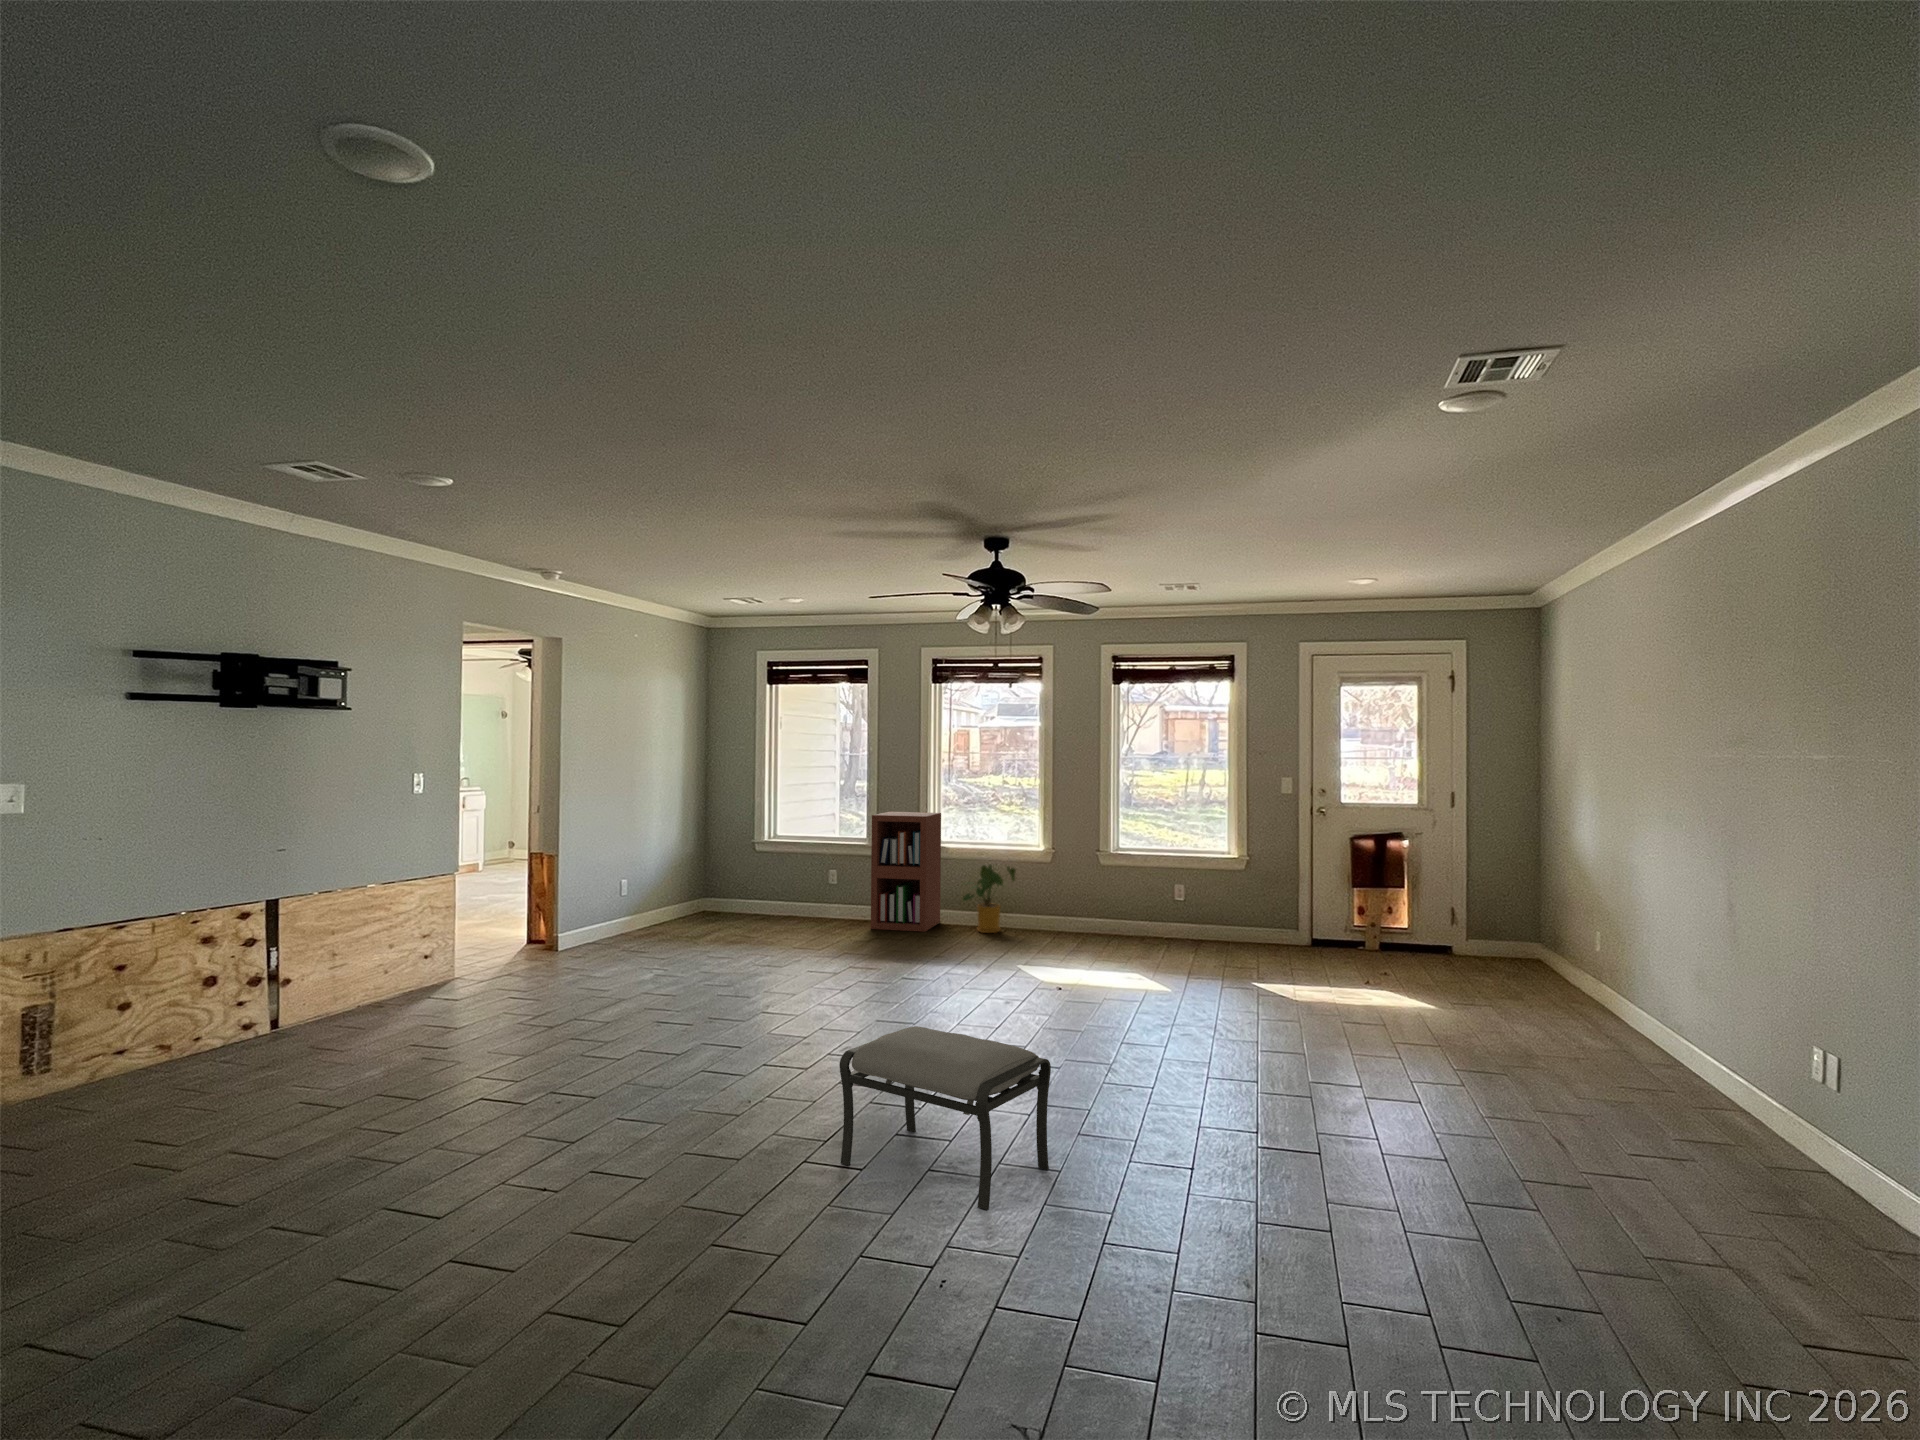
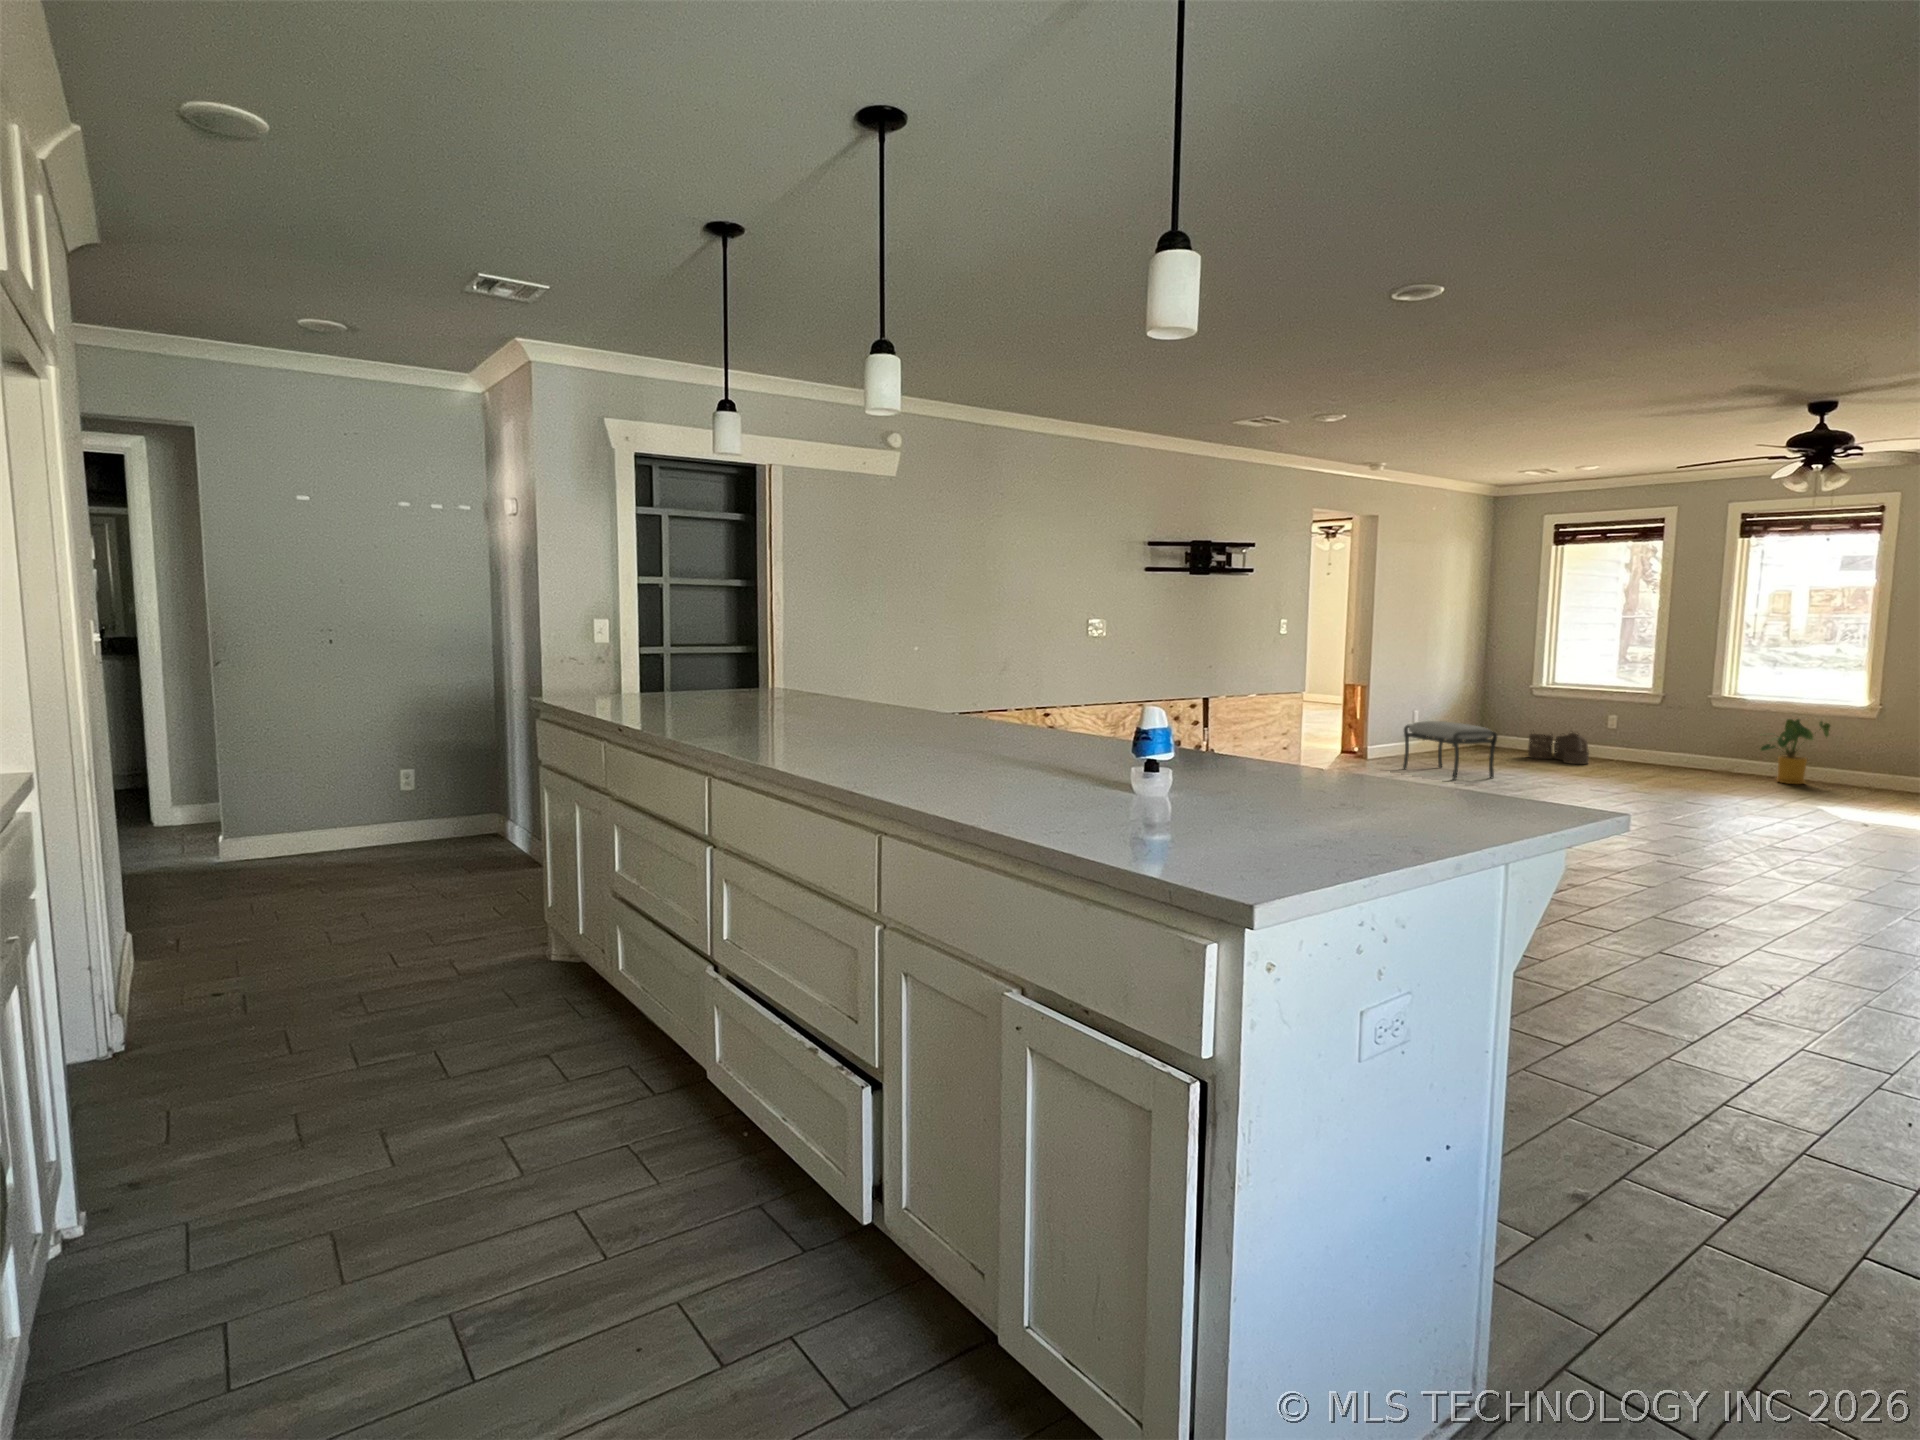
bookshelf: present [871,812,941,932] -> none [1652,664,1741,777]
woven basket: none [751,888,811,929] -> present [1528,733,1589,764]
ottoman: present [840,1026,1051,1210] -> present [1403,721,1497,780]

